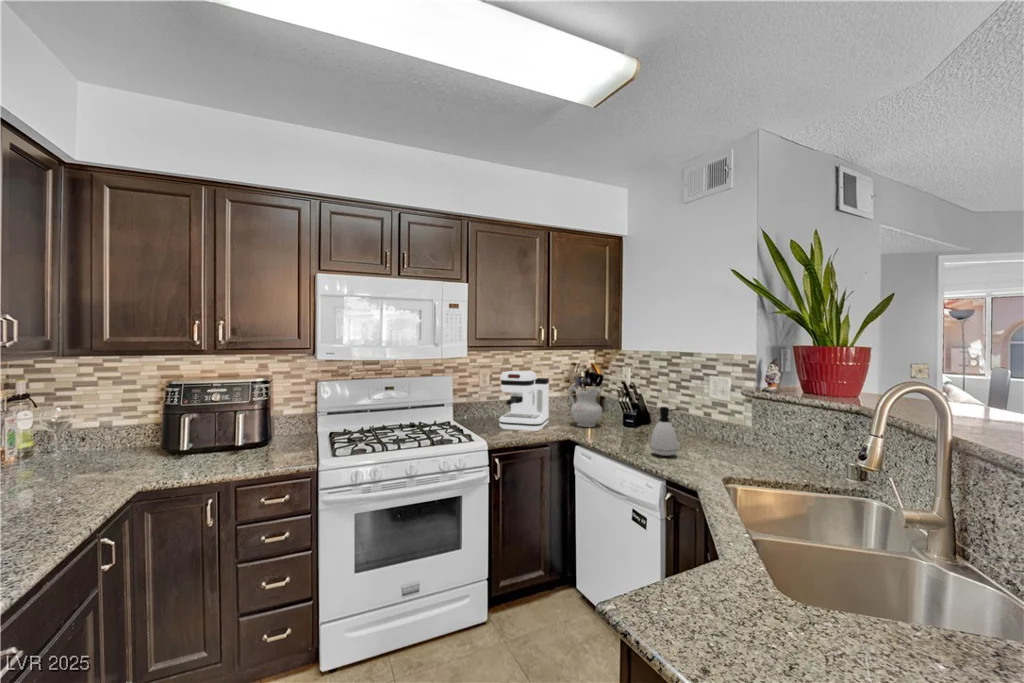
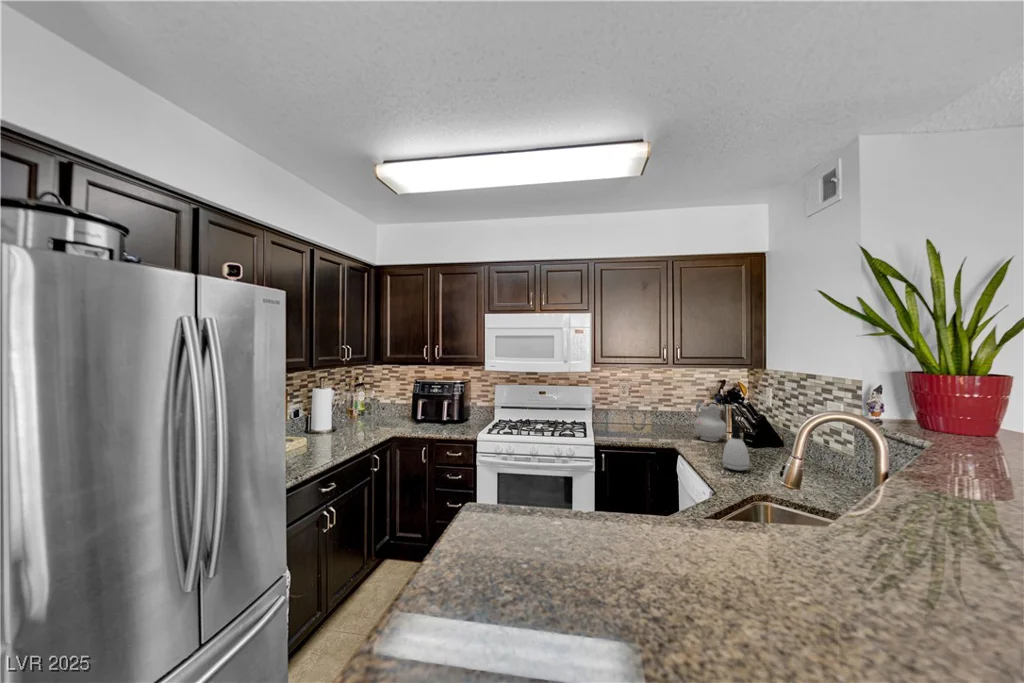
coffee maker: present [499,371,549,431] -> none [622,385,671,438]

